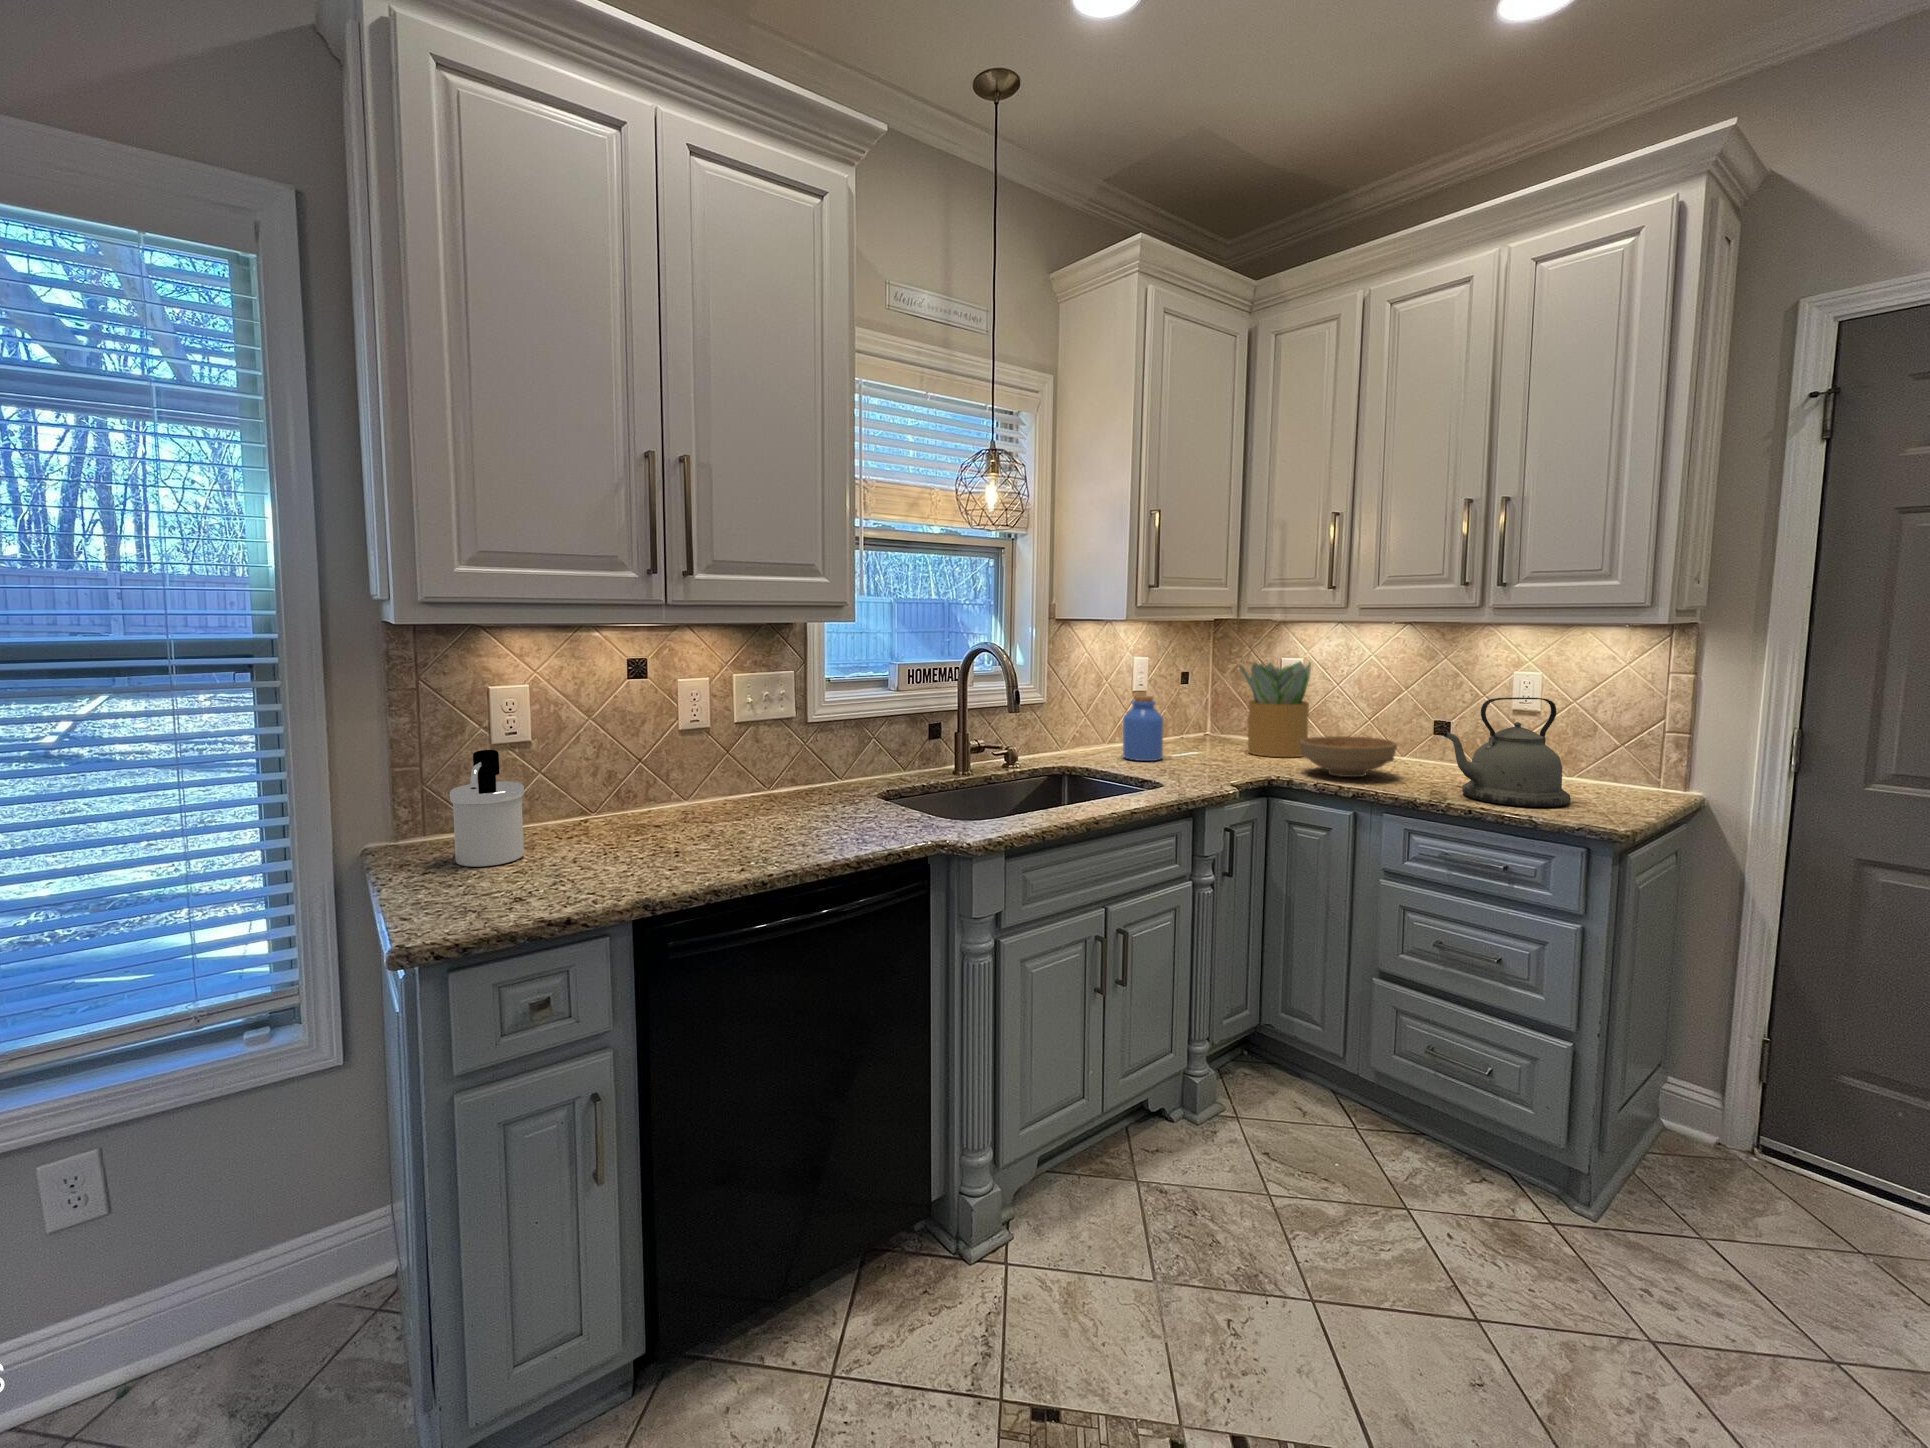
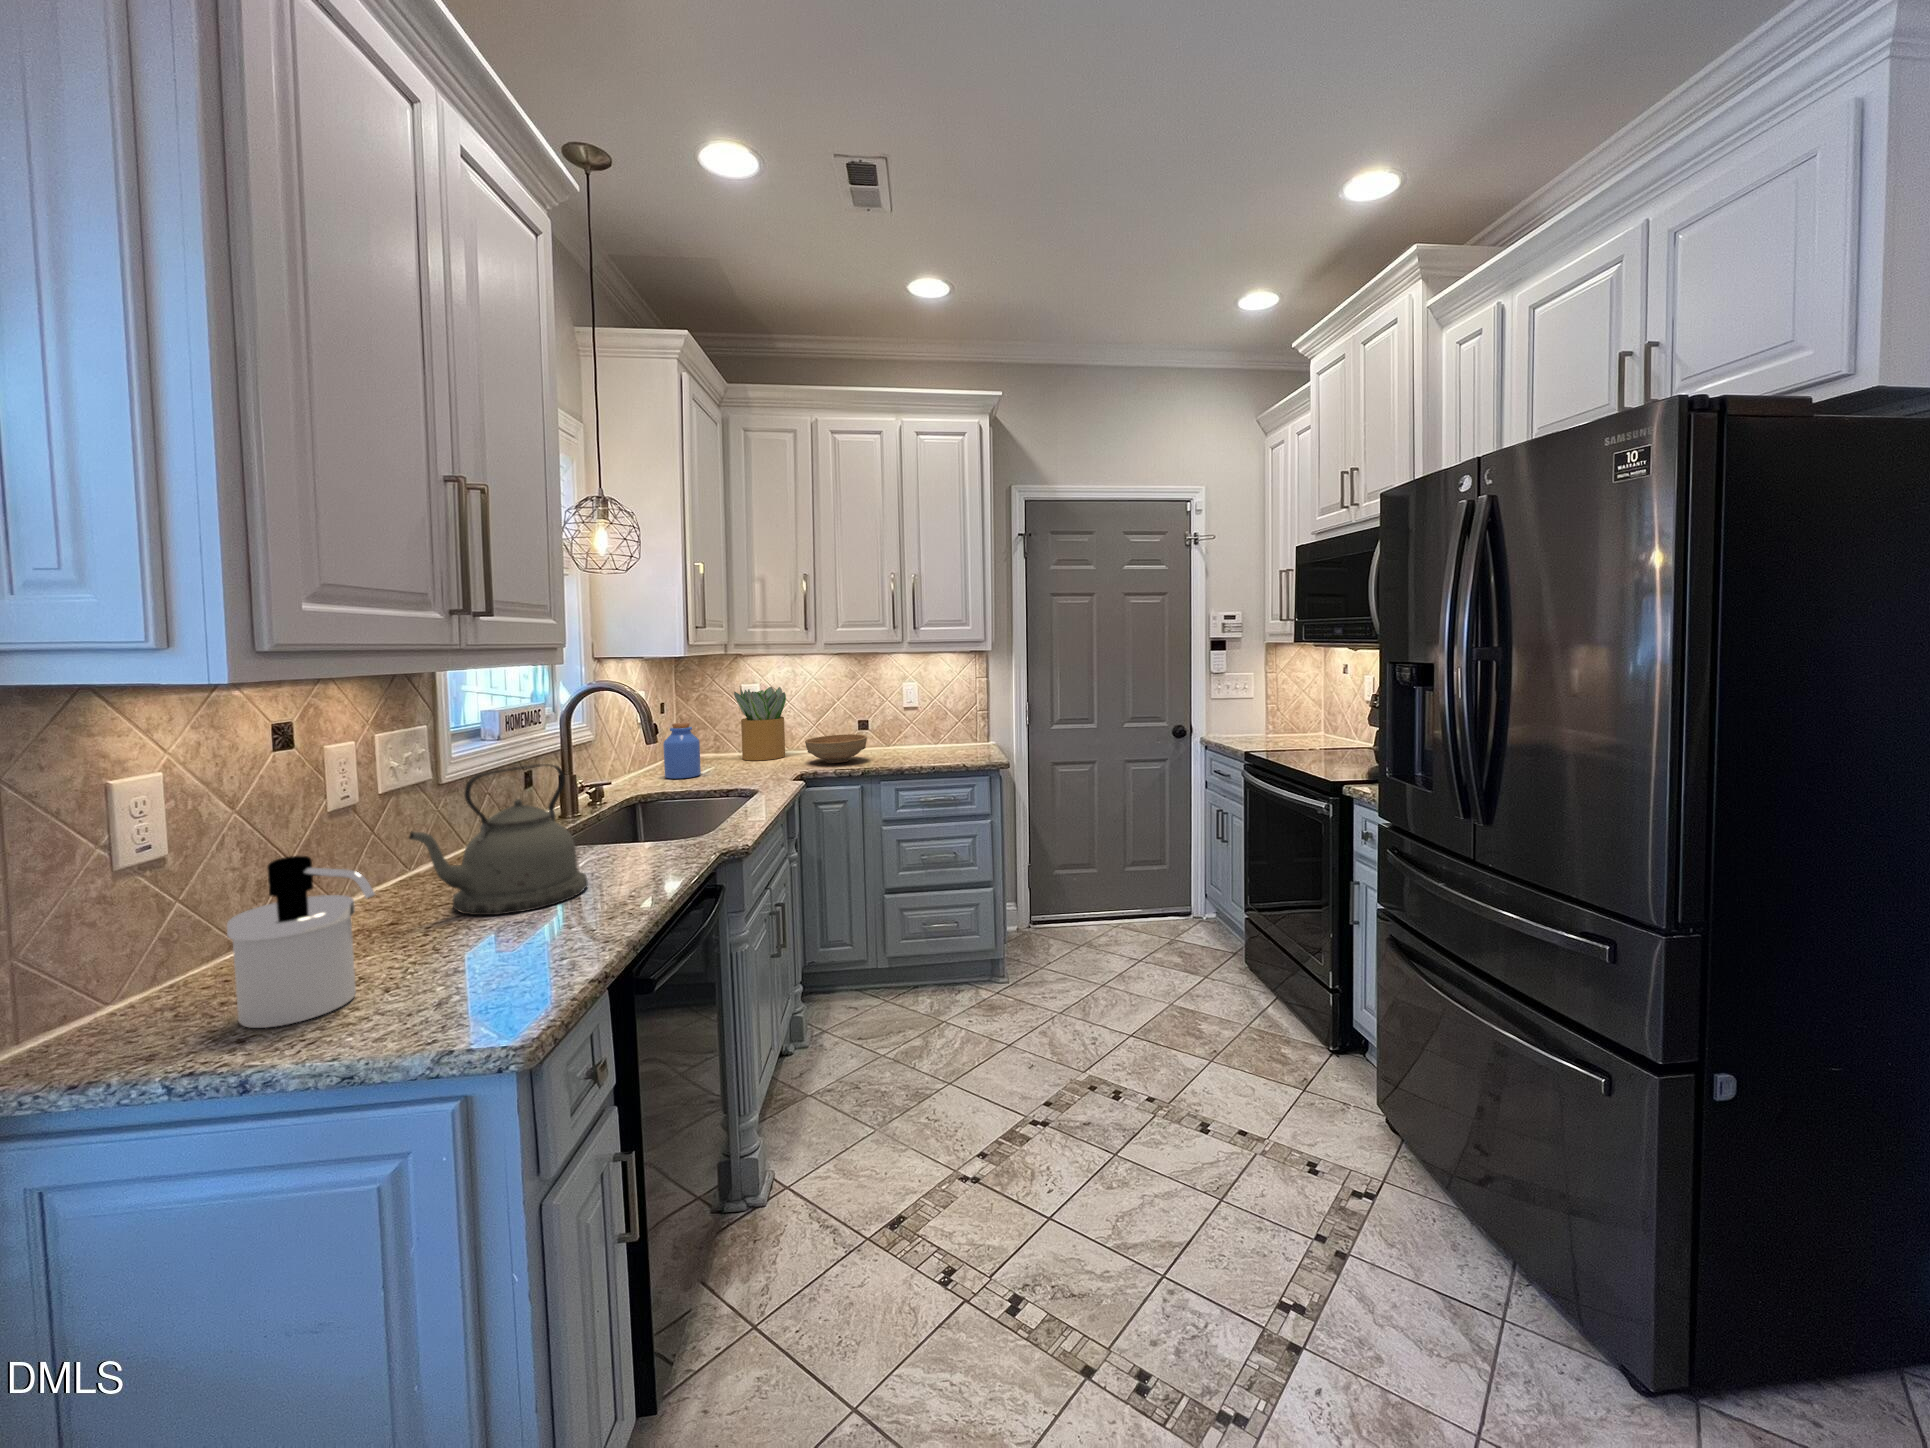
kettle: present [1444,697,1570,807] -> present [409,764,588,915]

